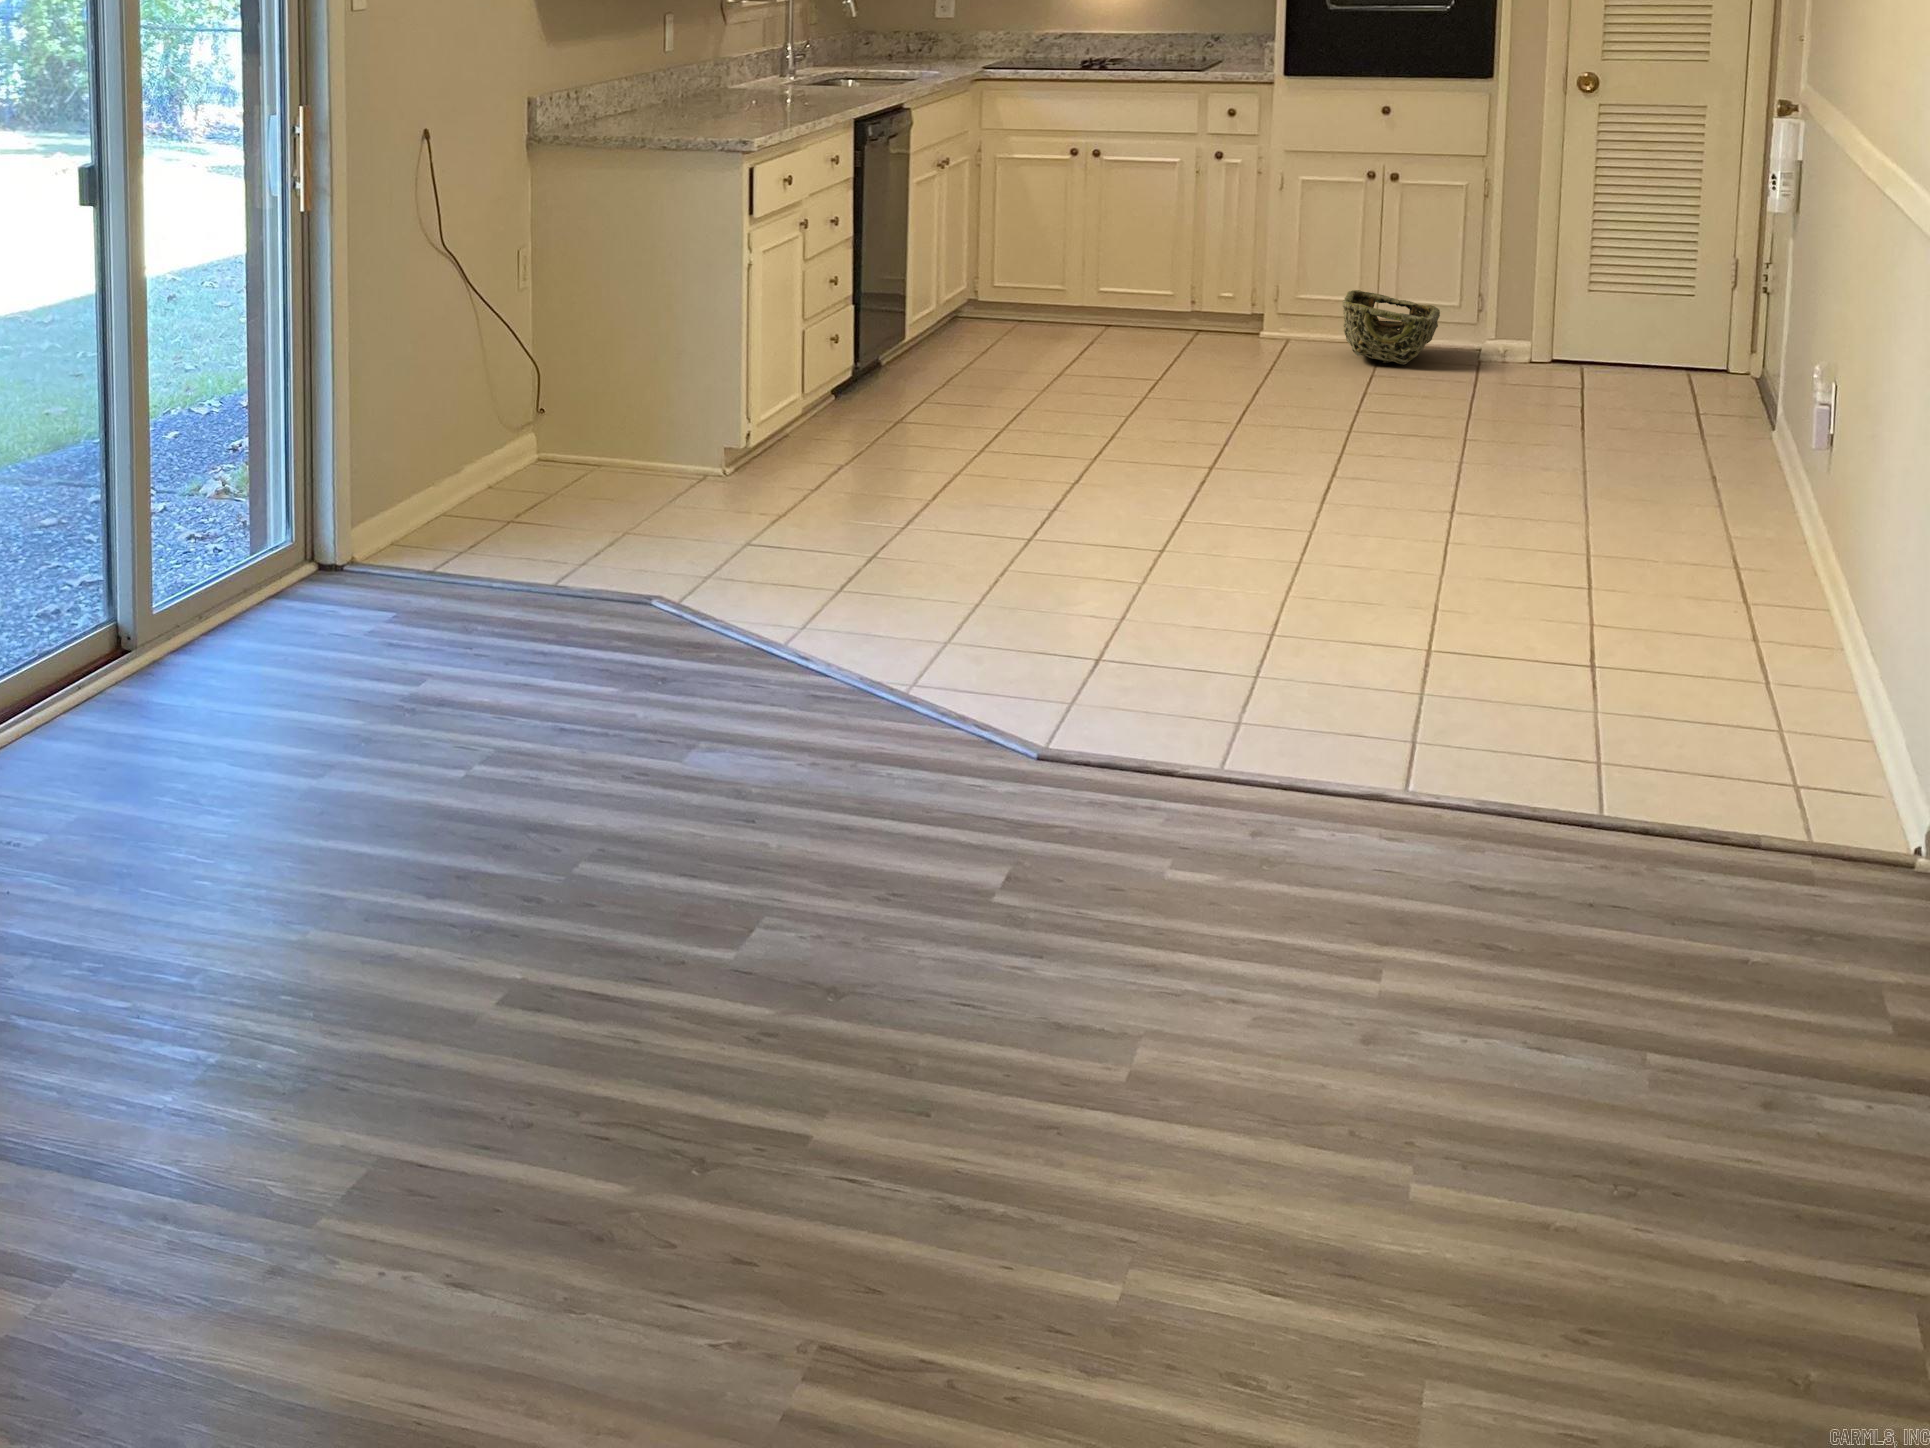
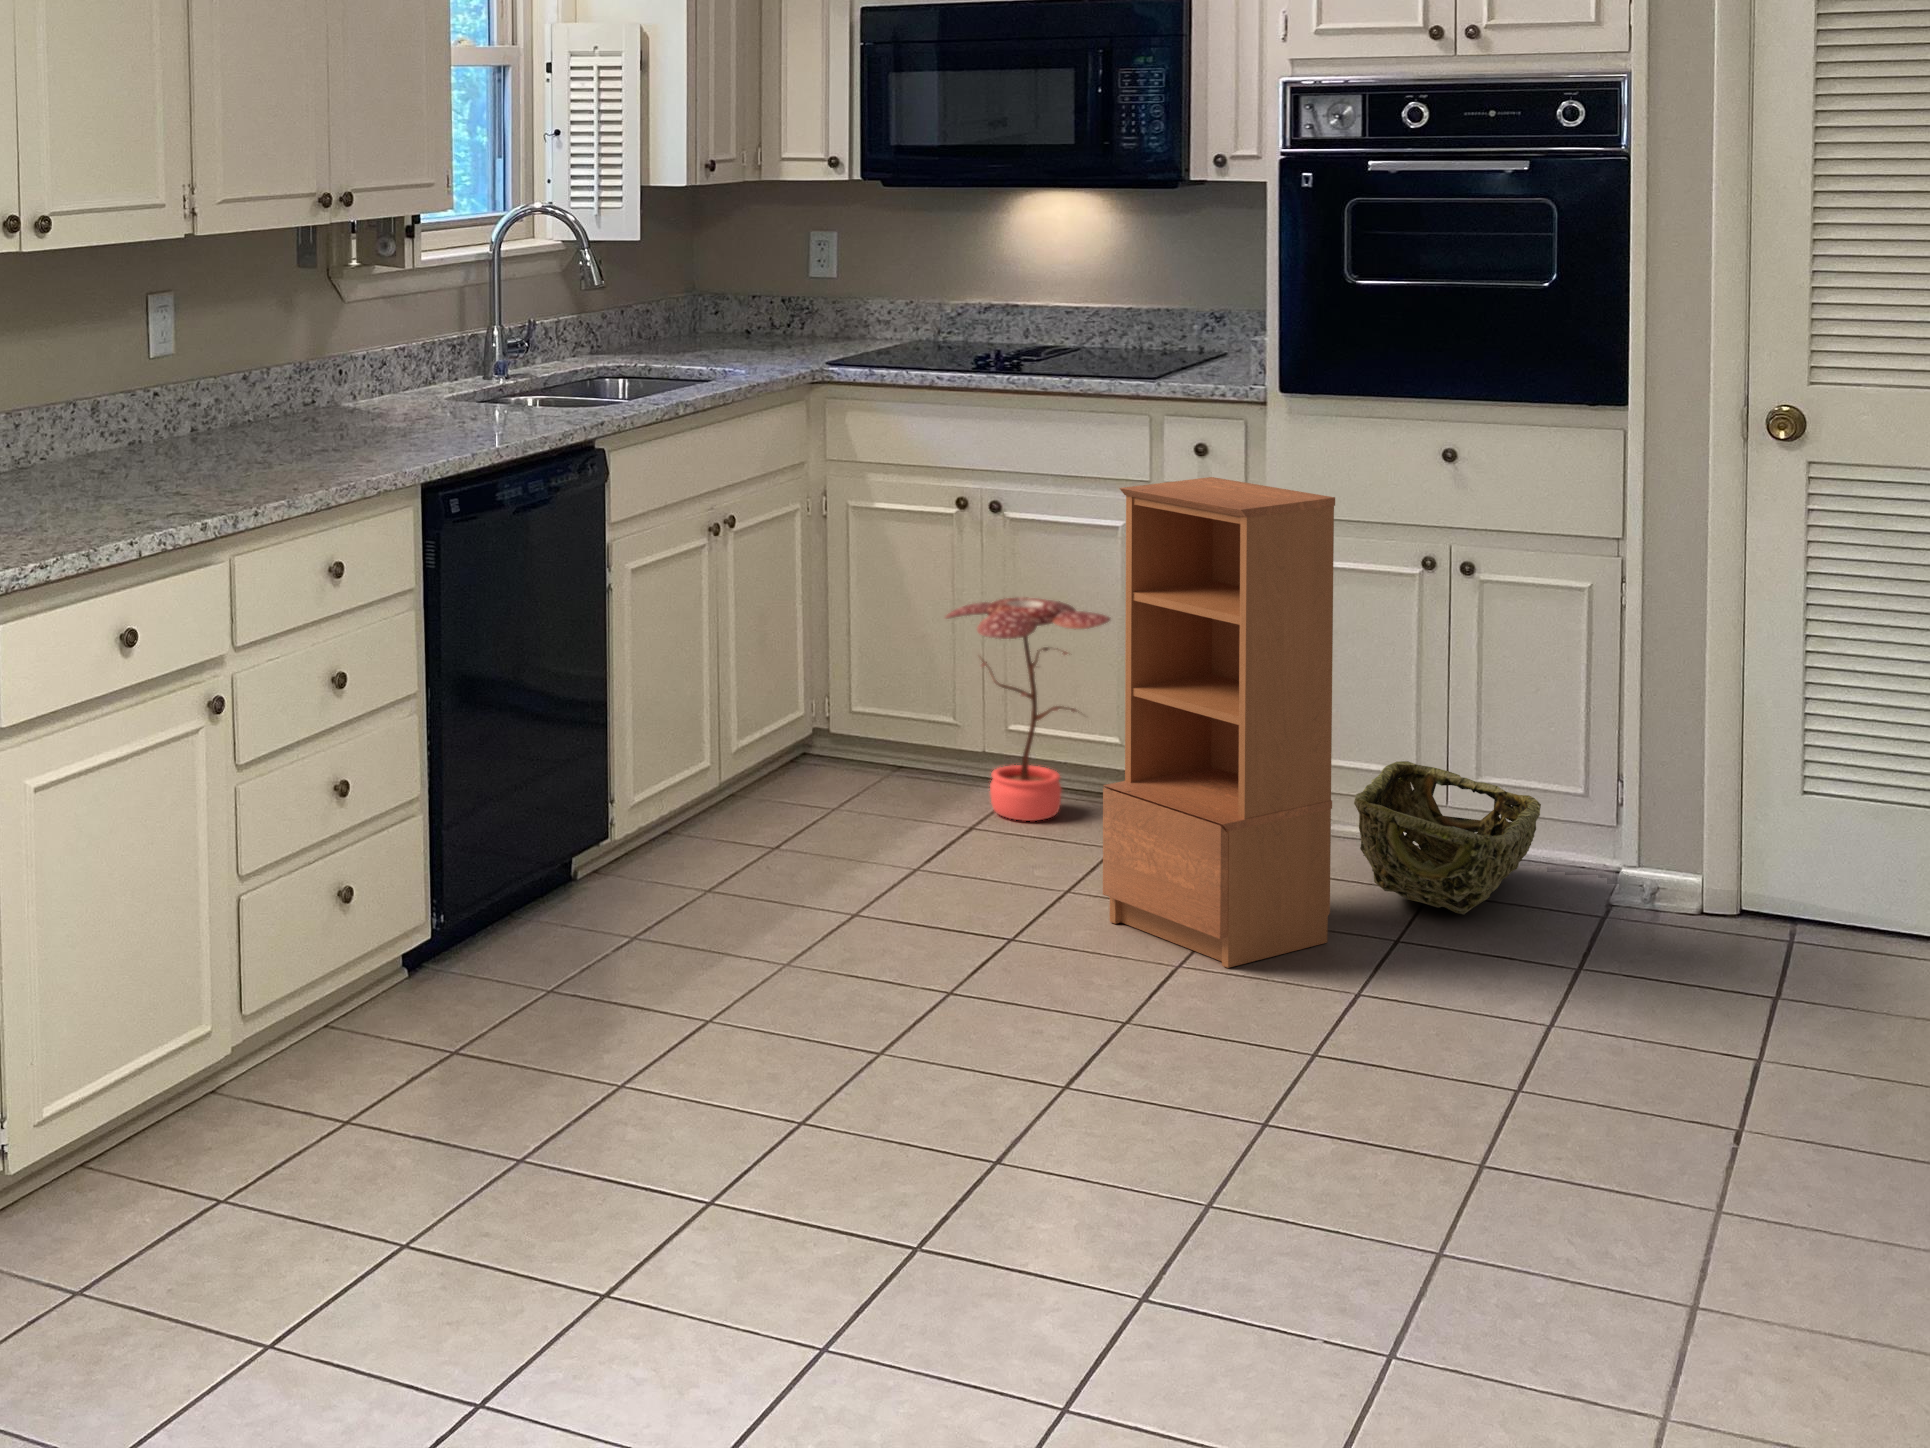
bookcase: none [1207,118,1350,386] -> present [1103,477,1335,968]
potted plant: none [1072,206,1178,339] -> present [945,597,1110,821]

